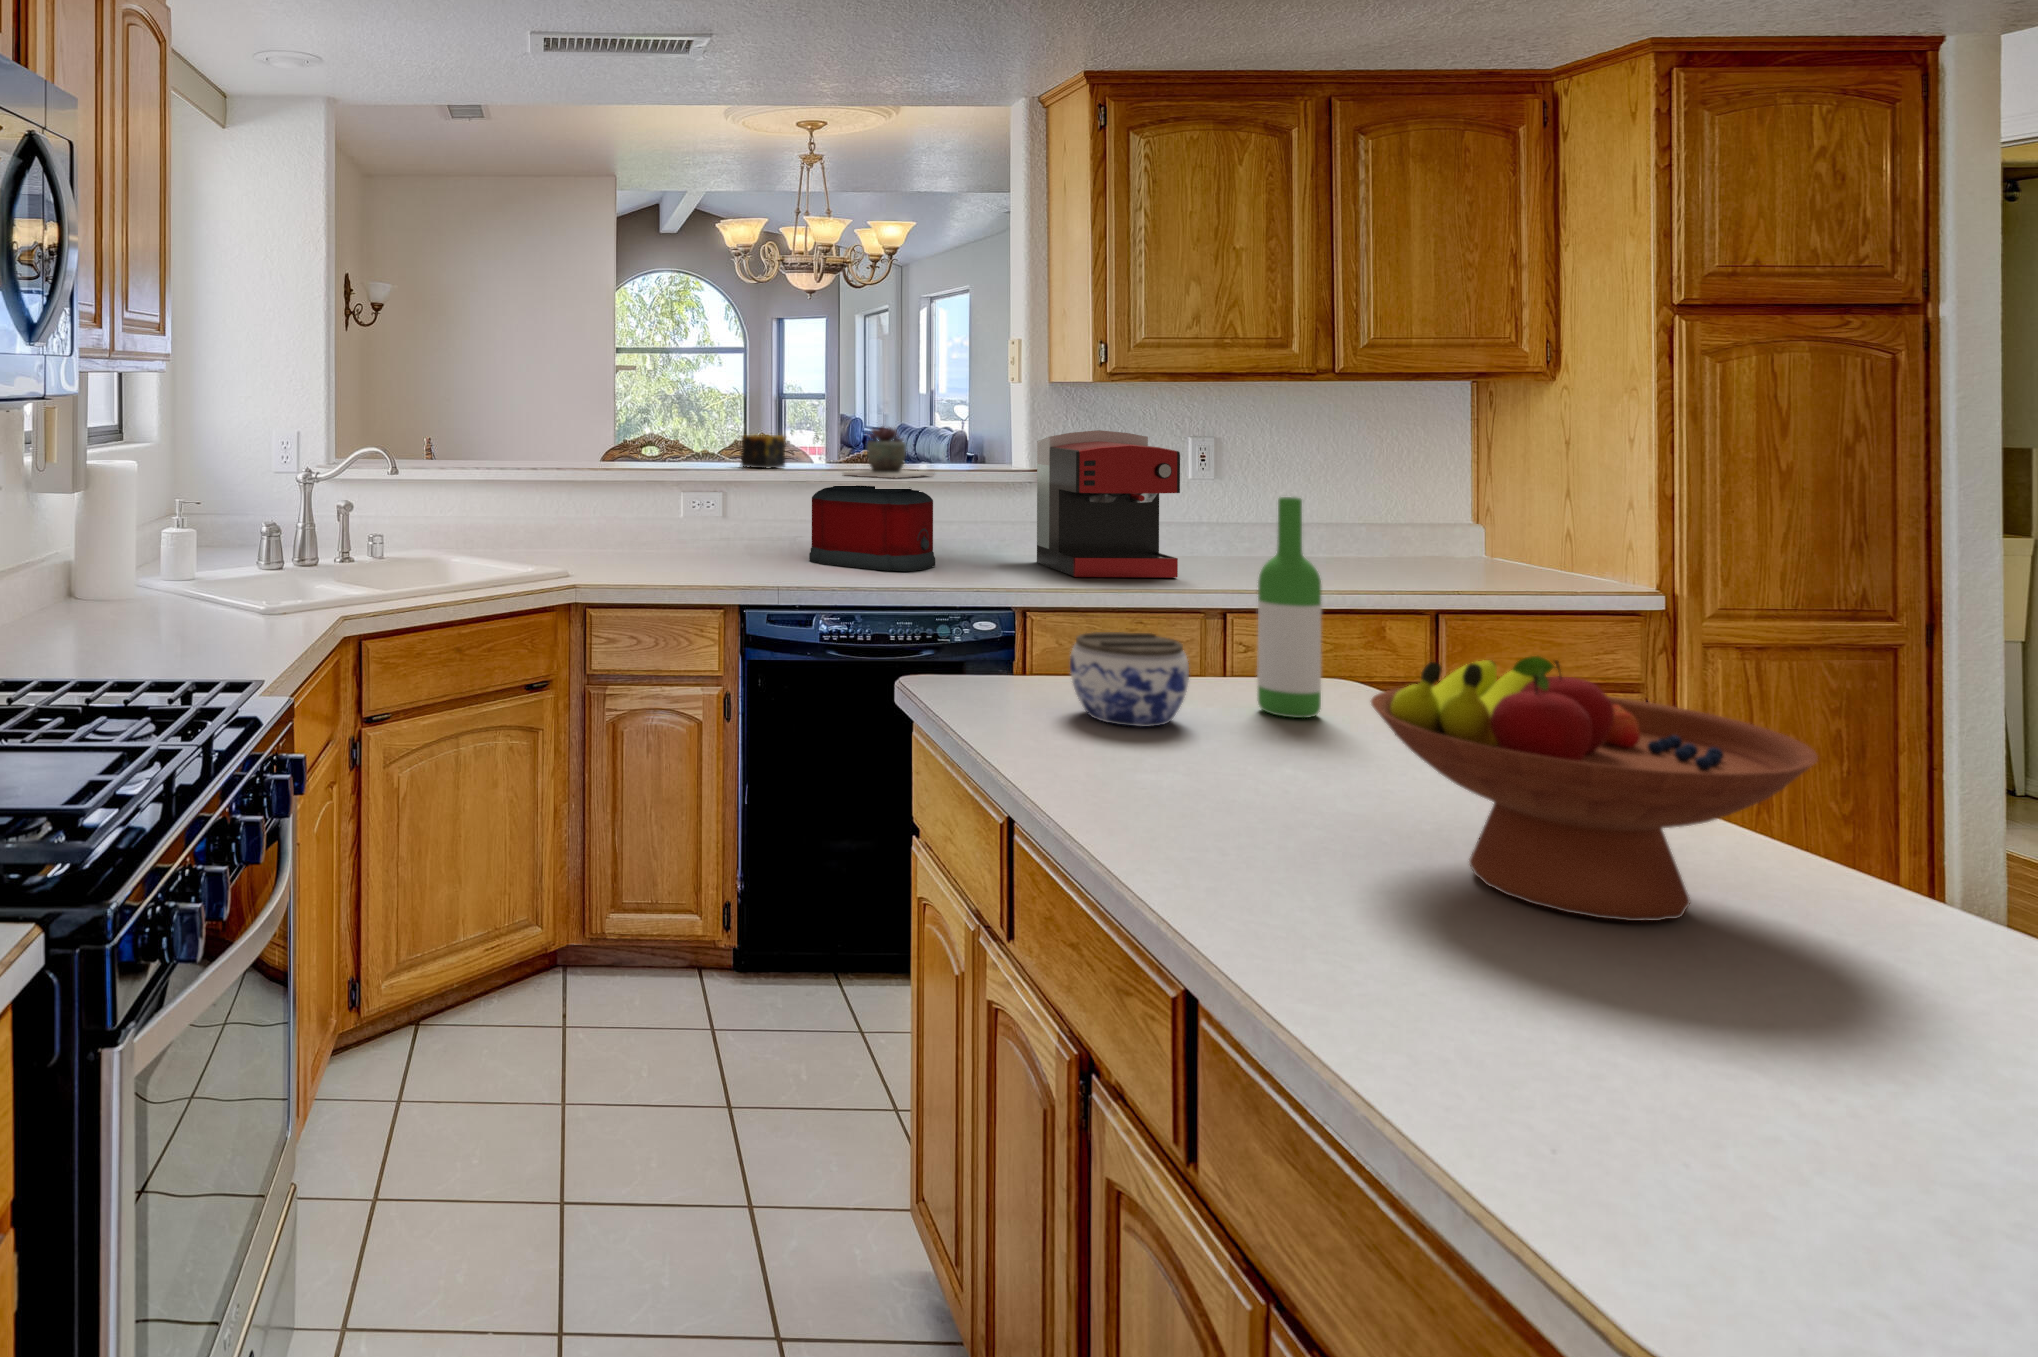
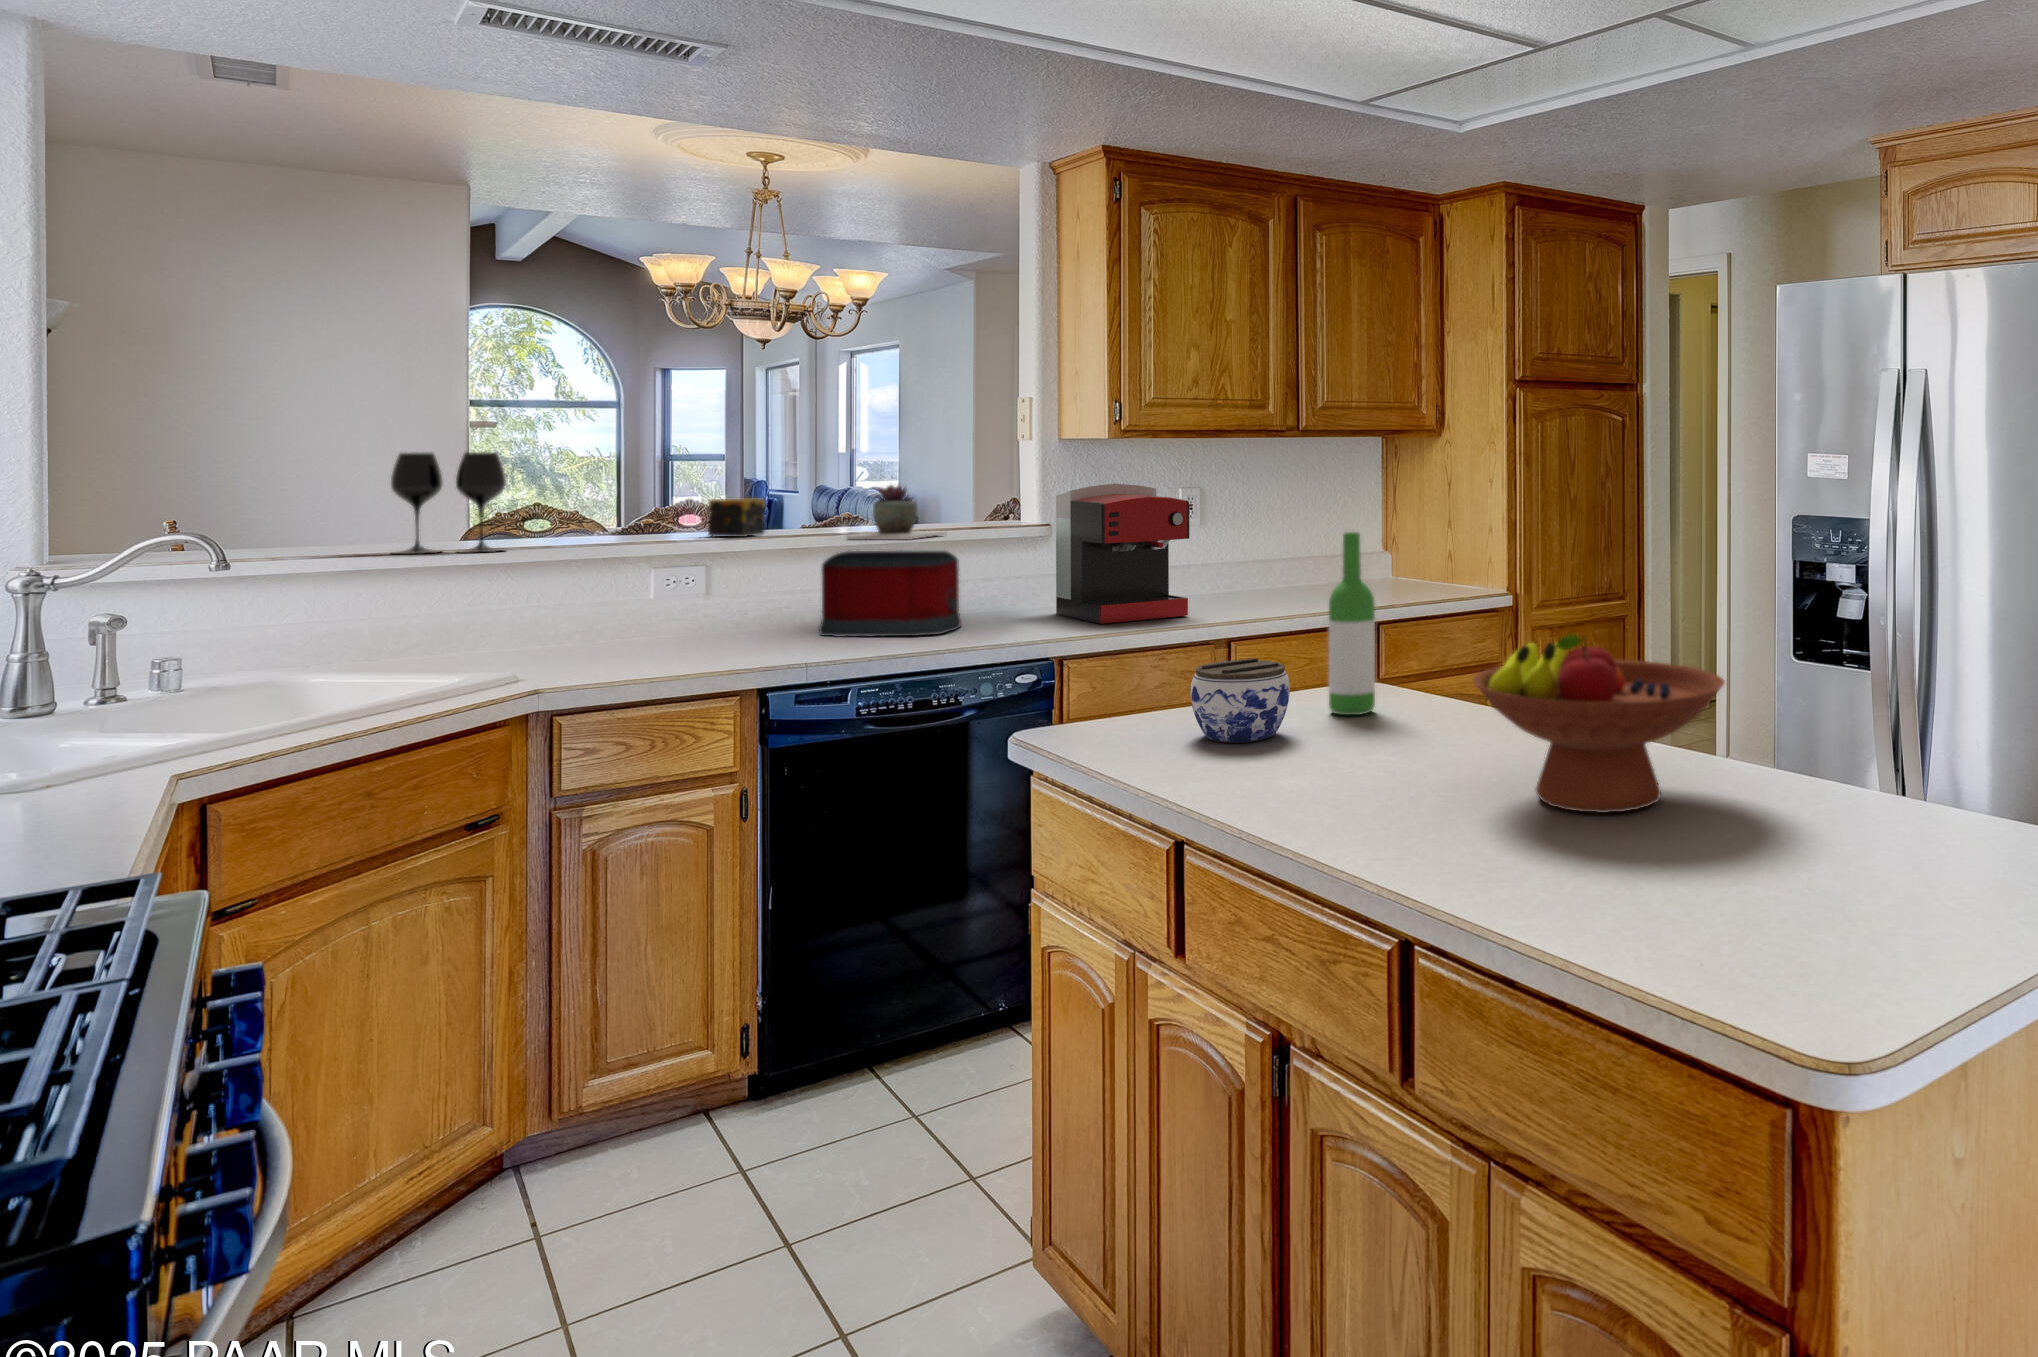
wine glass: none [518,393,589,471] -> present [391,452,506,554]

